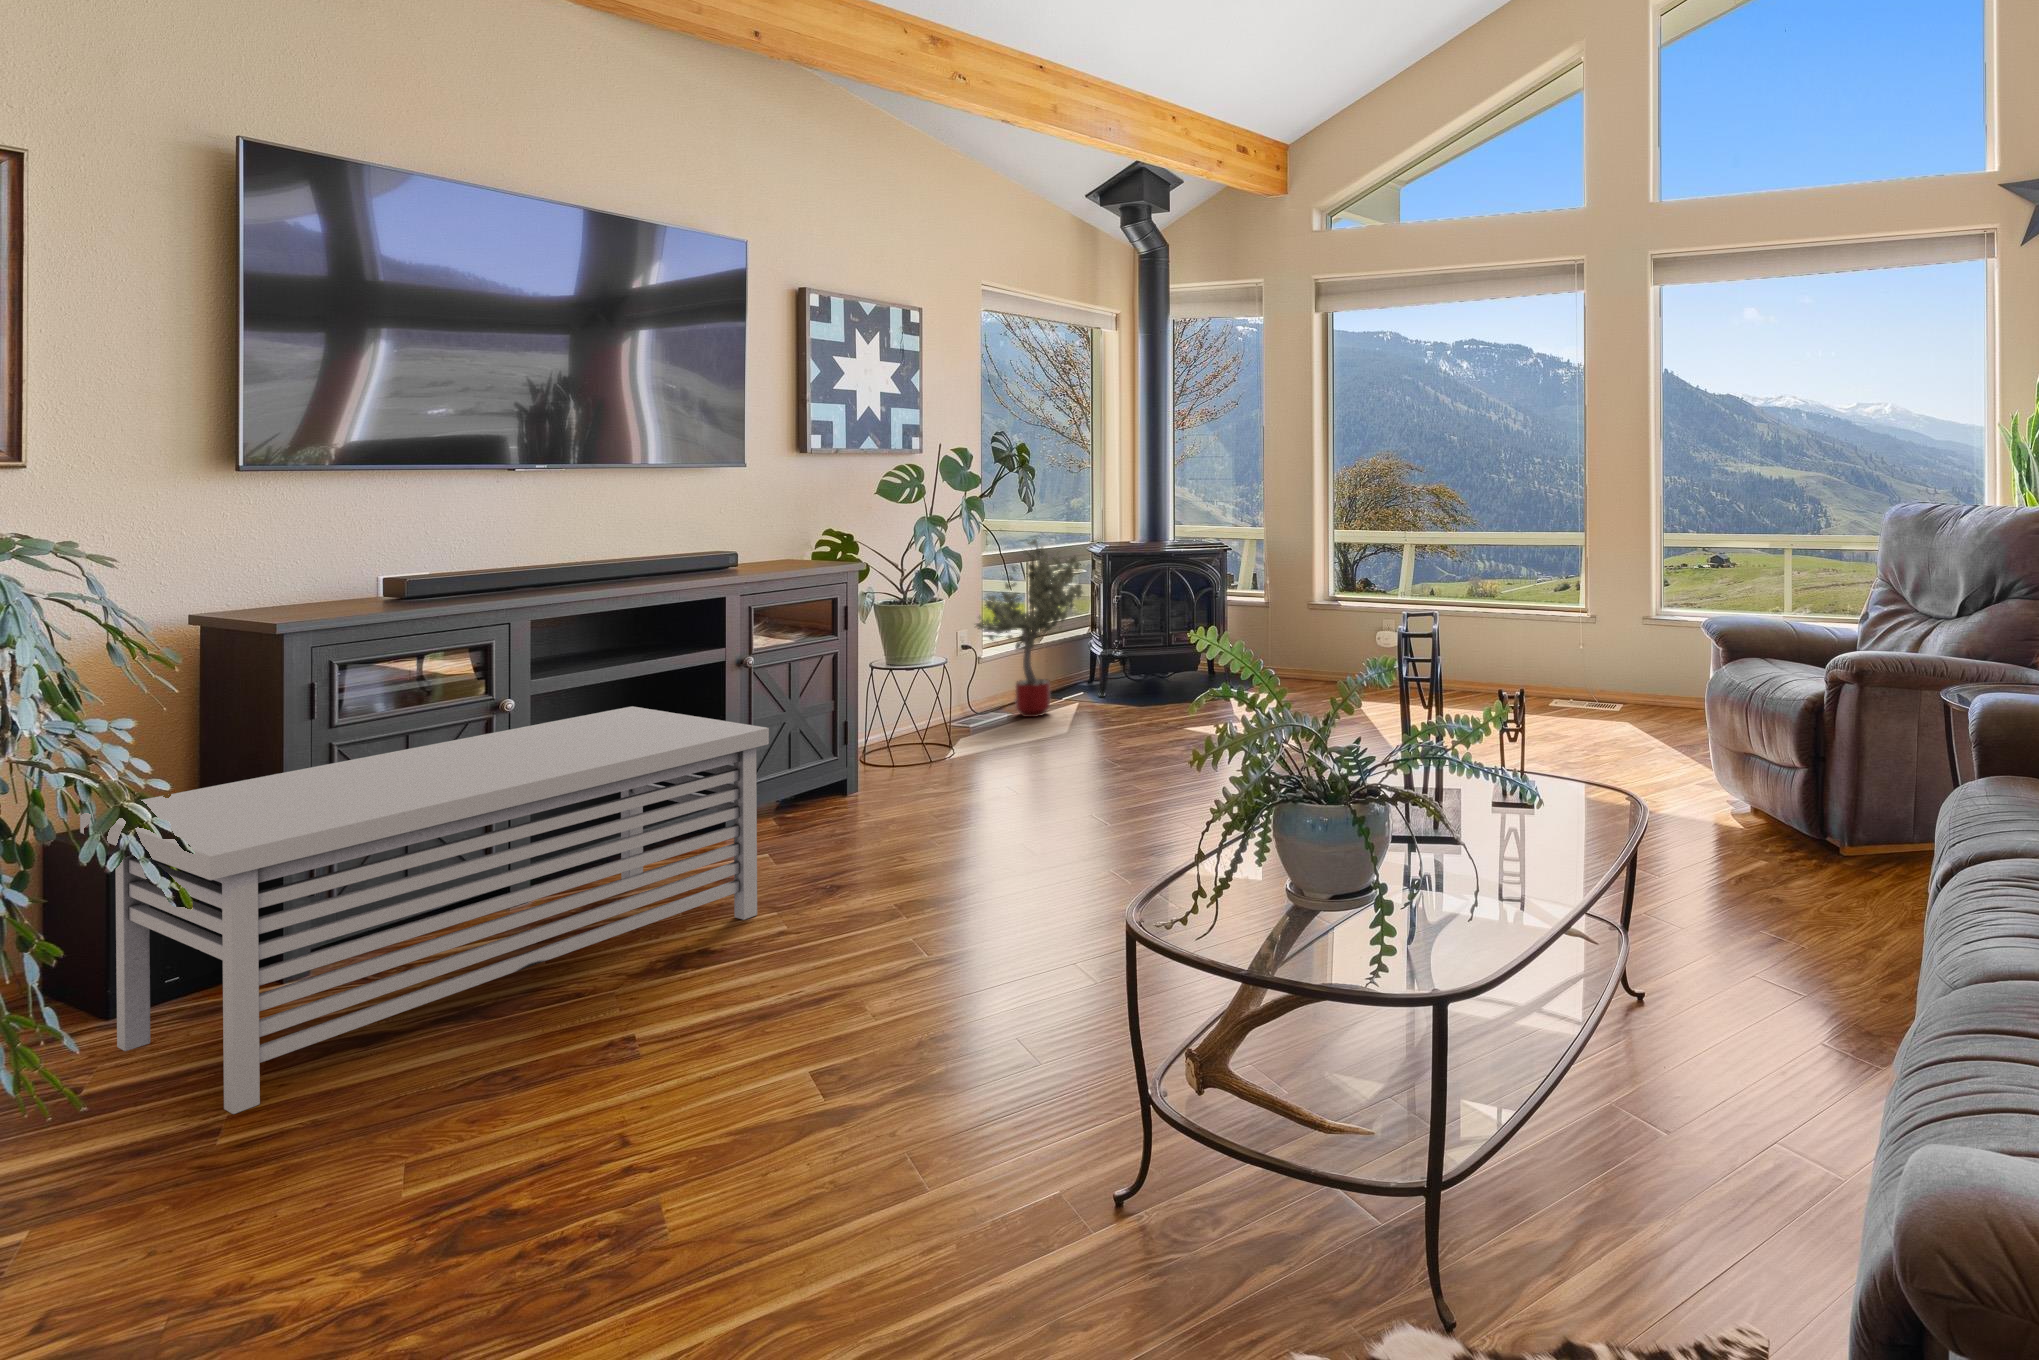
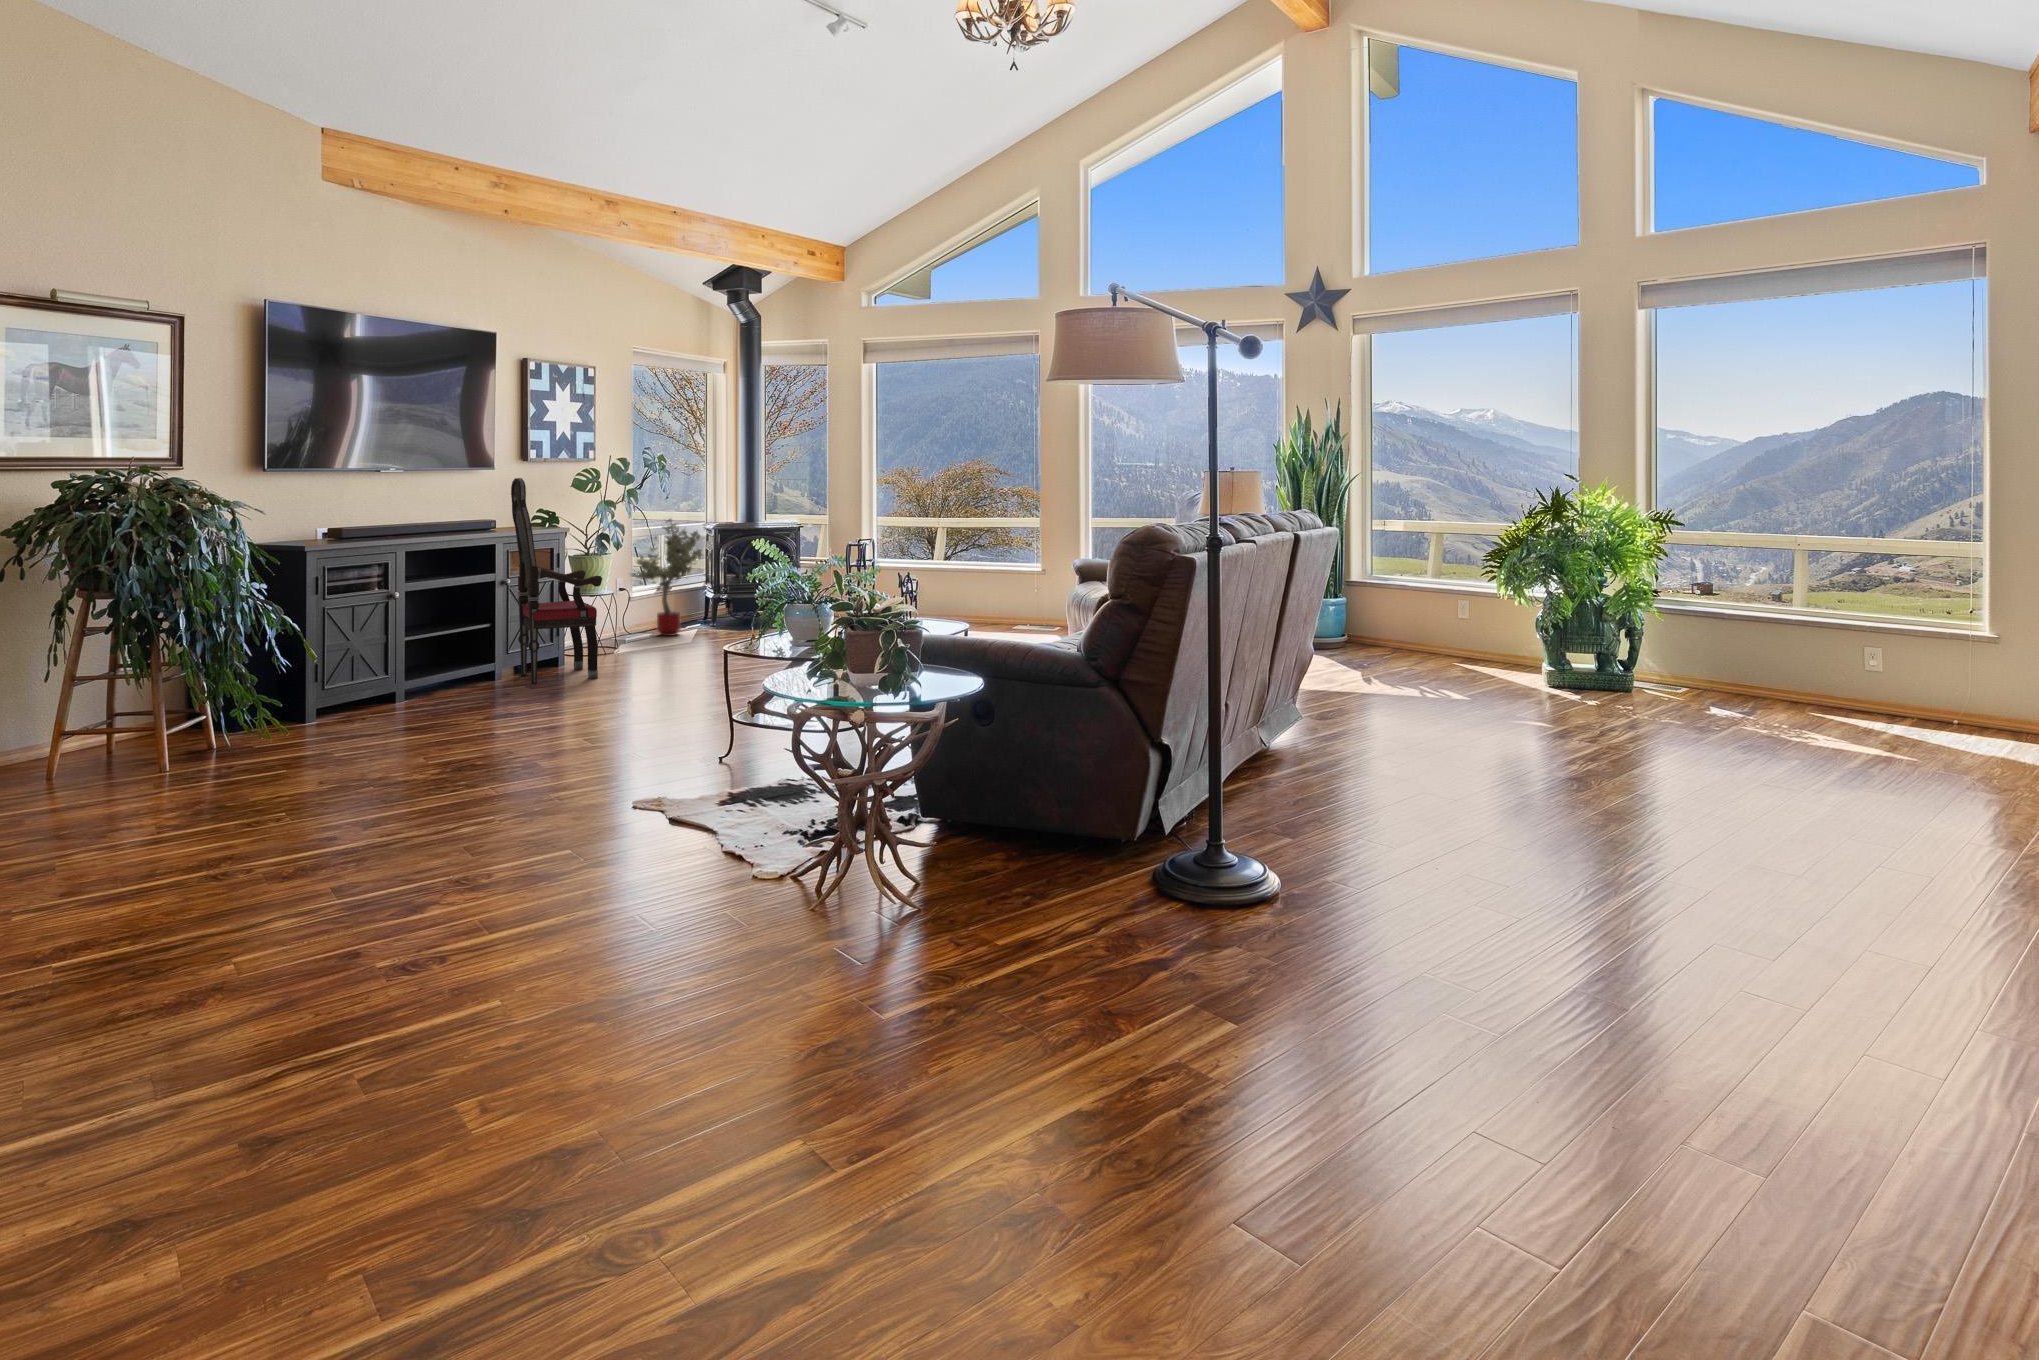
armchair: none [756,481,909,842] -> present [511,478,602,683]
storage bench: present [80,706,769,1114] -> none [238,601,538,750]

